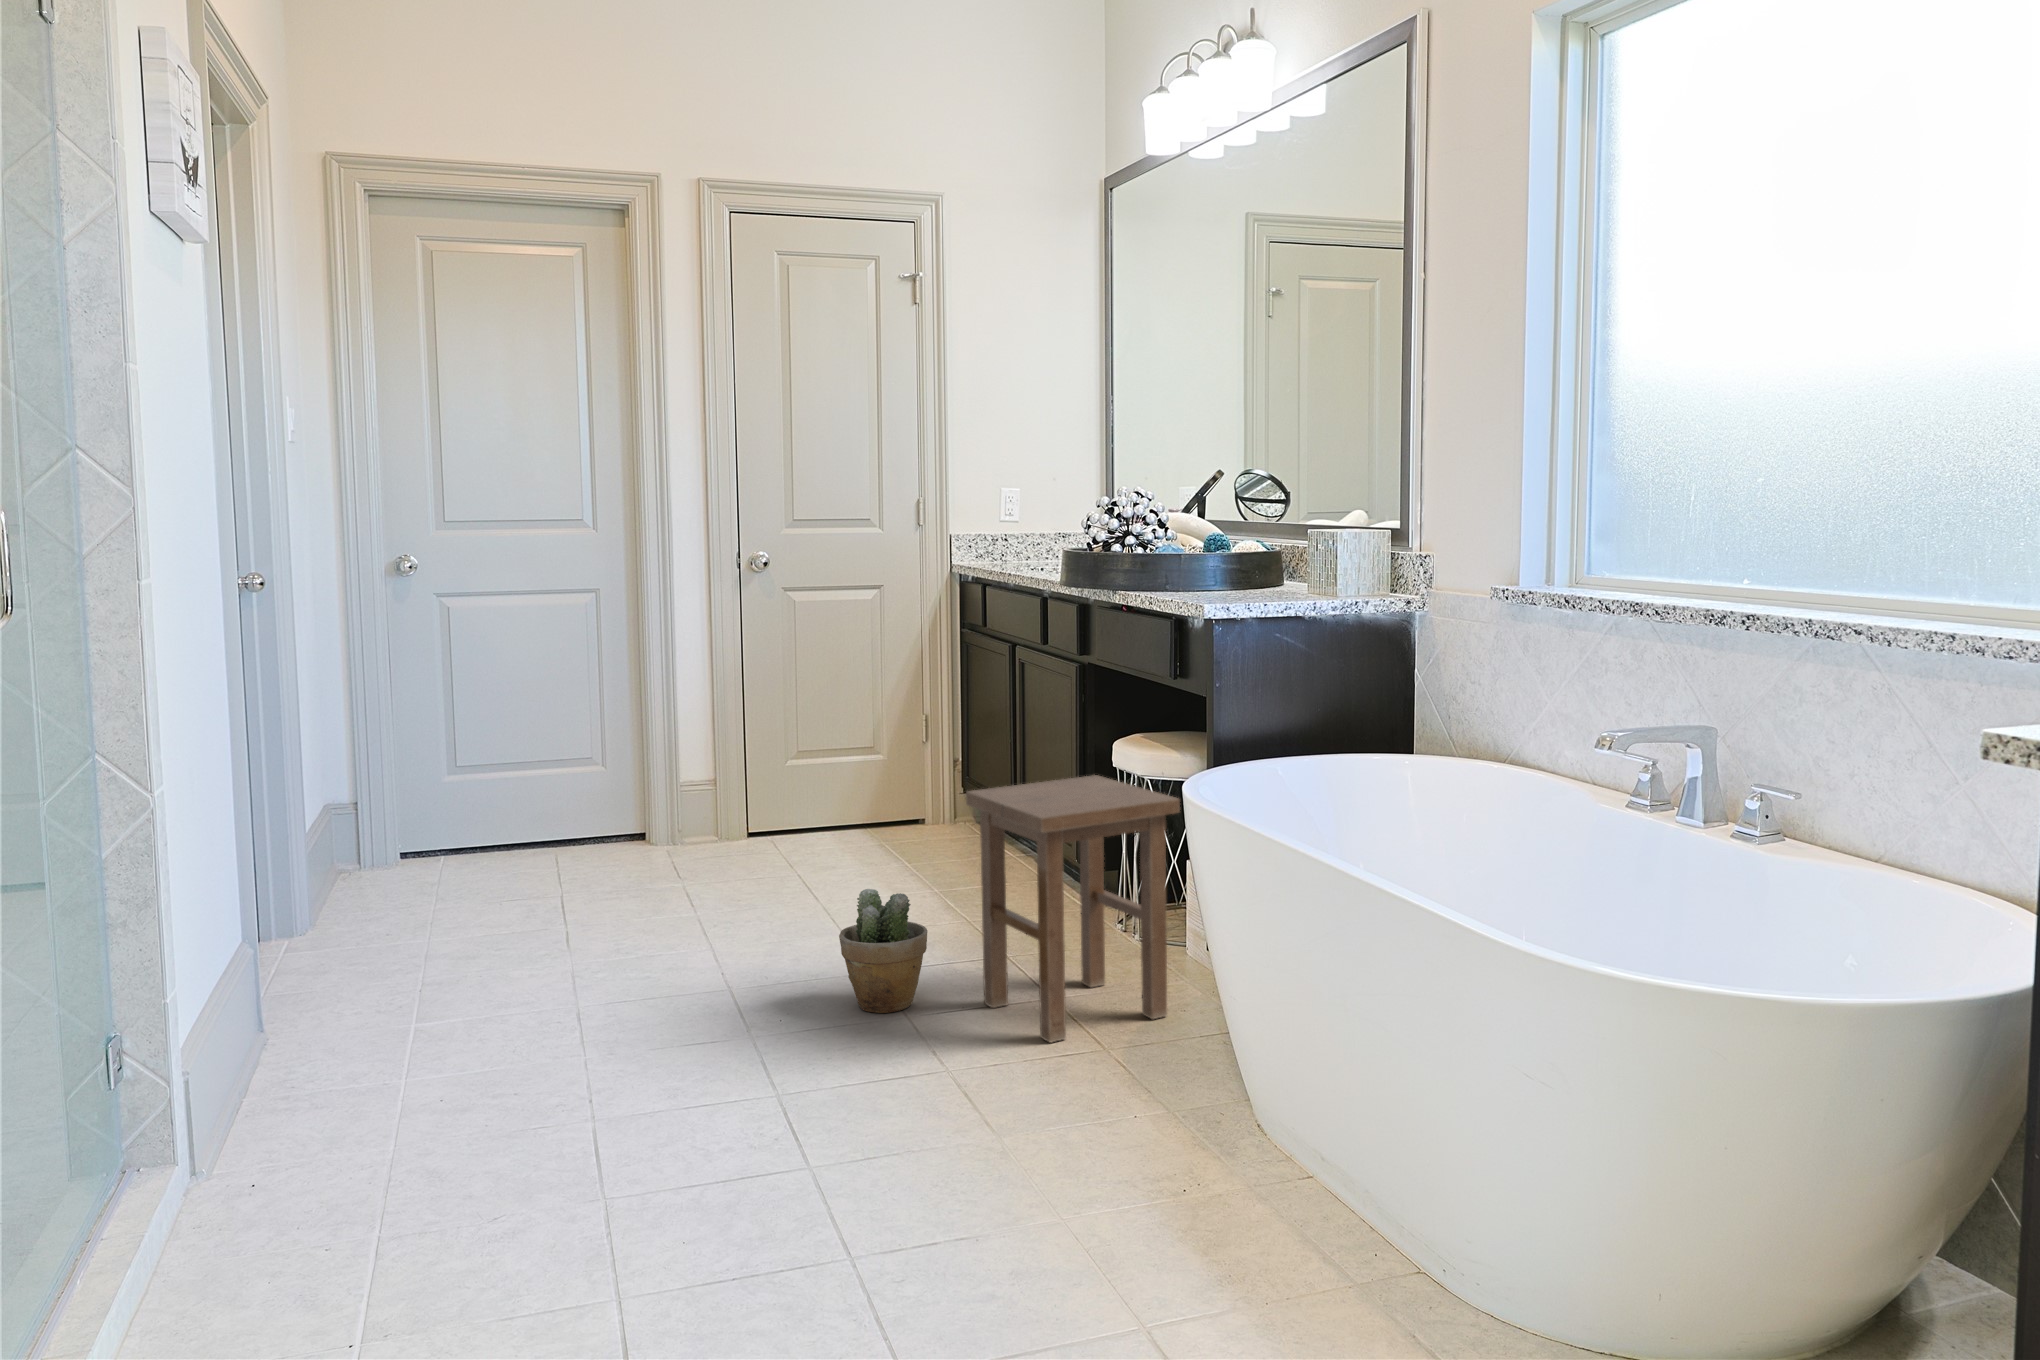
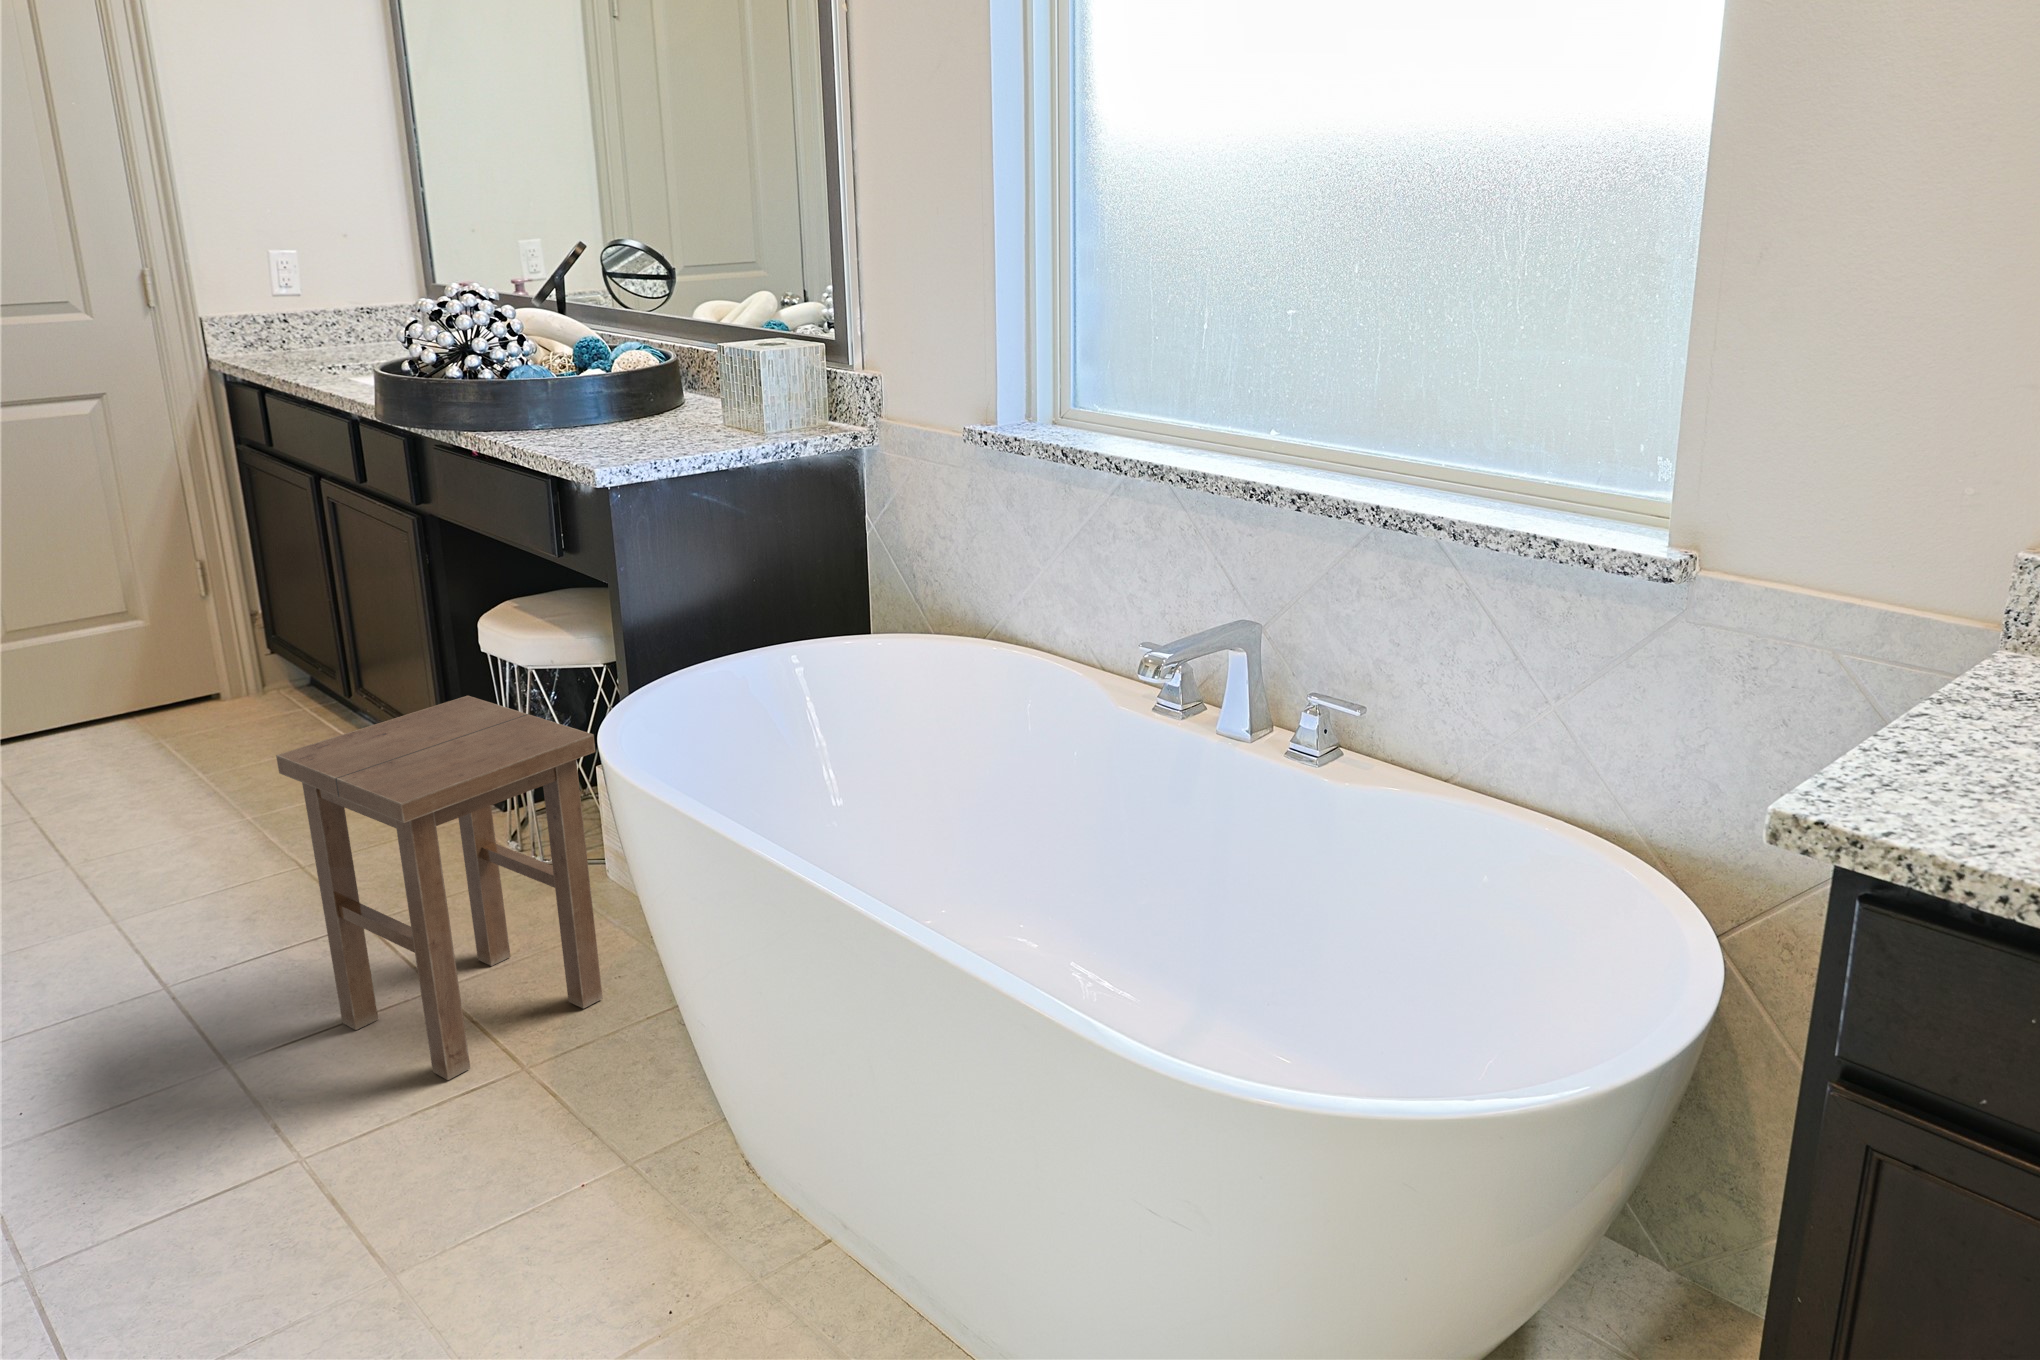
potted plant: present [839,889,927,1013] -> none [100,905,244,1073]

